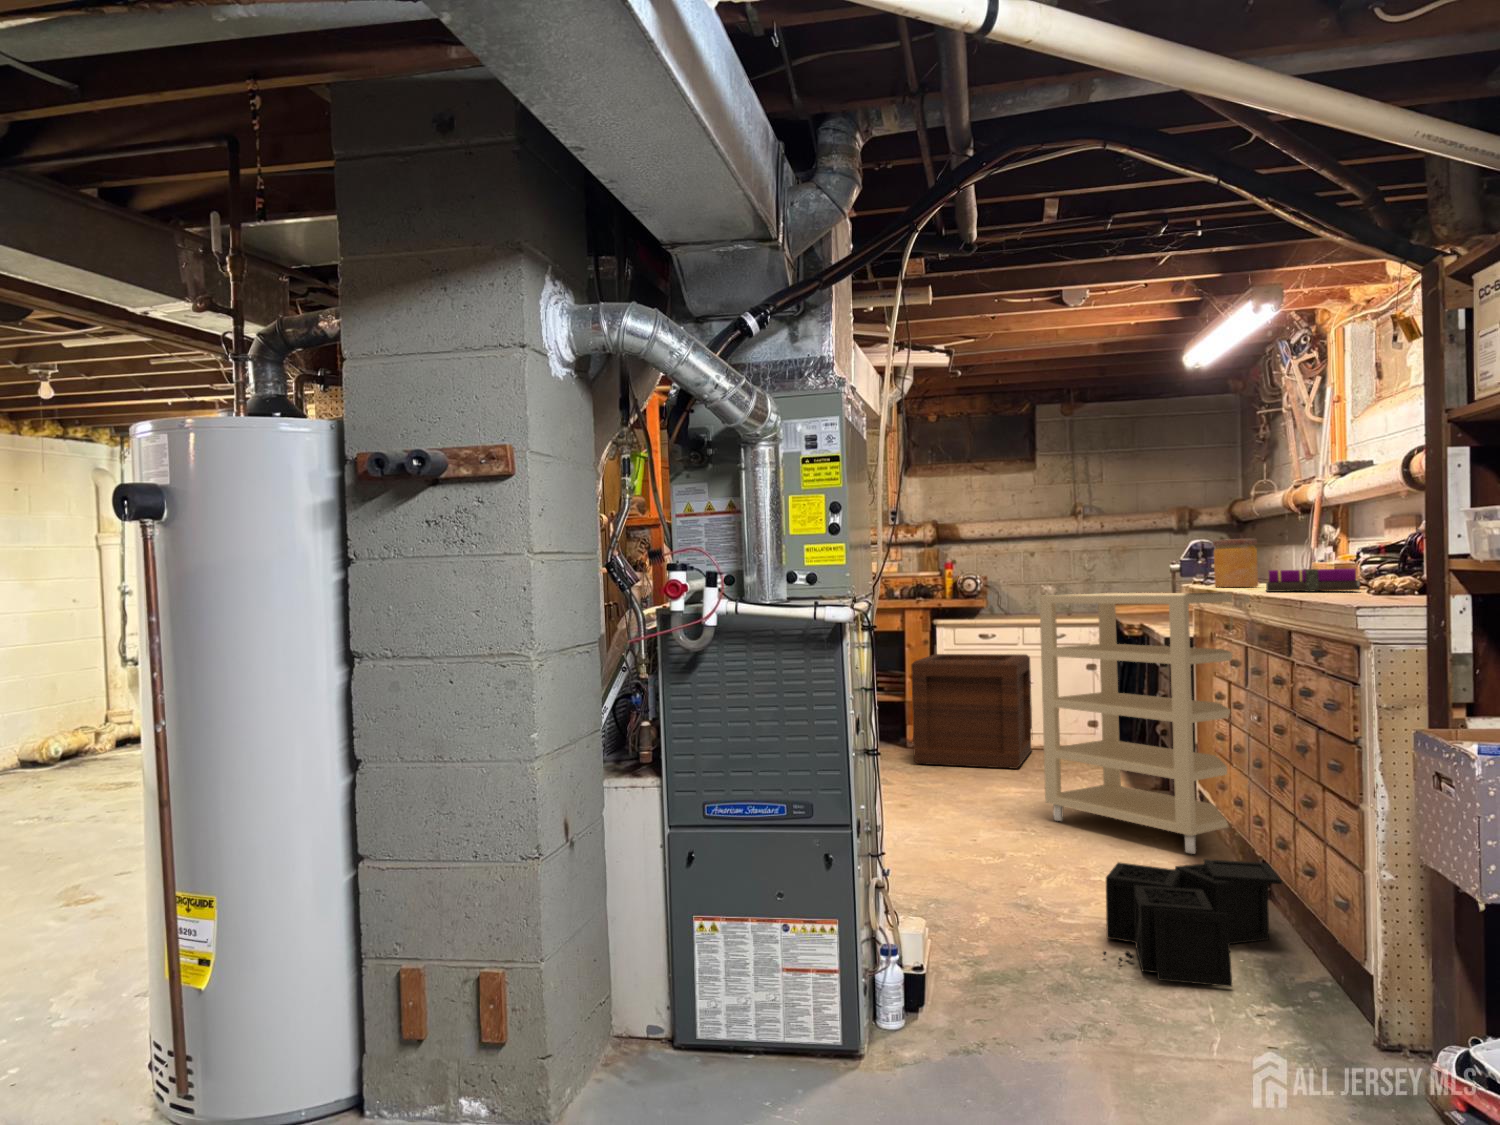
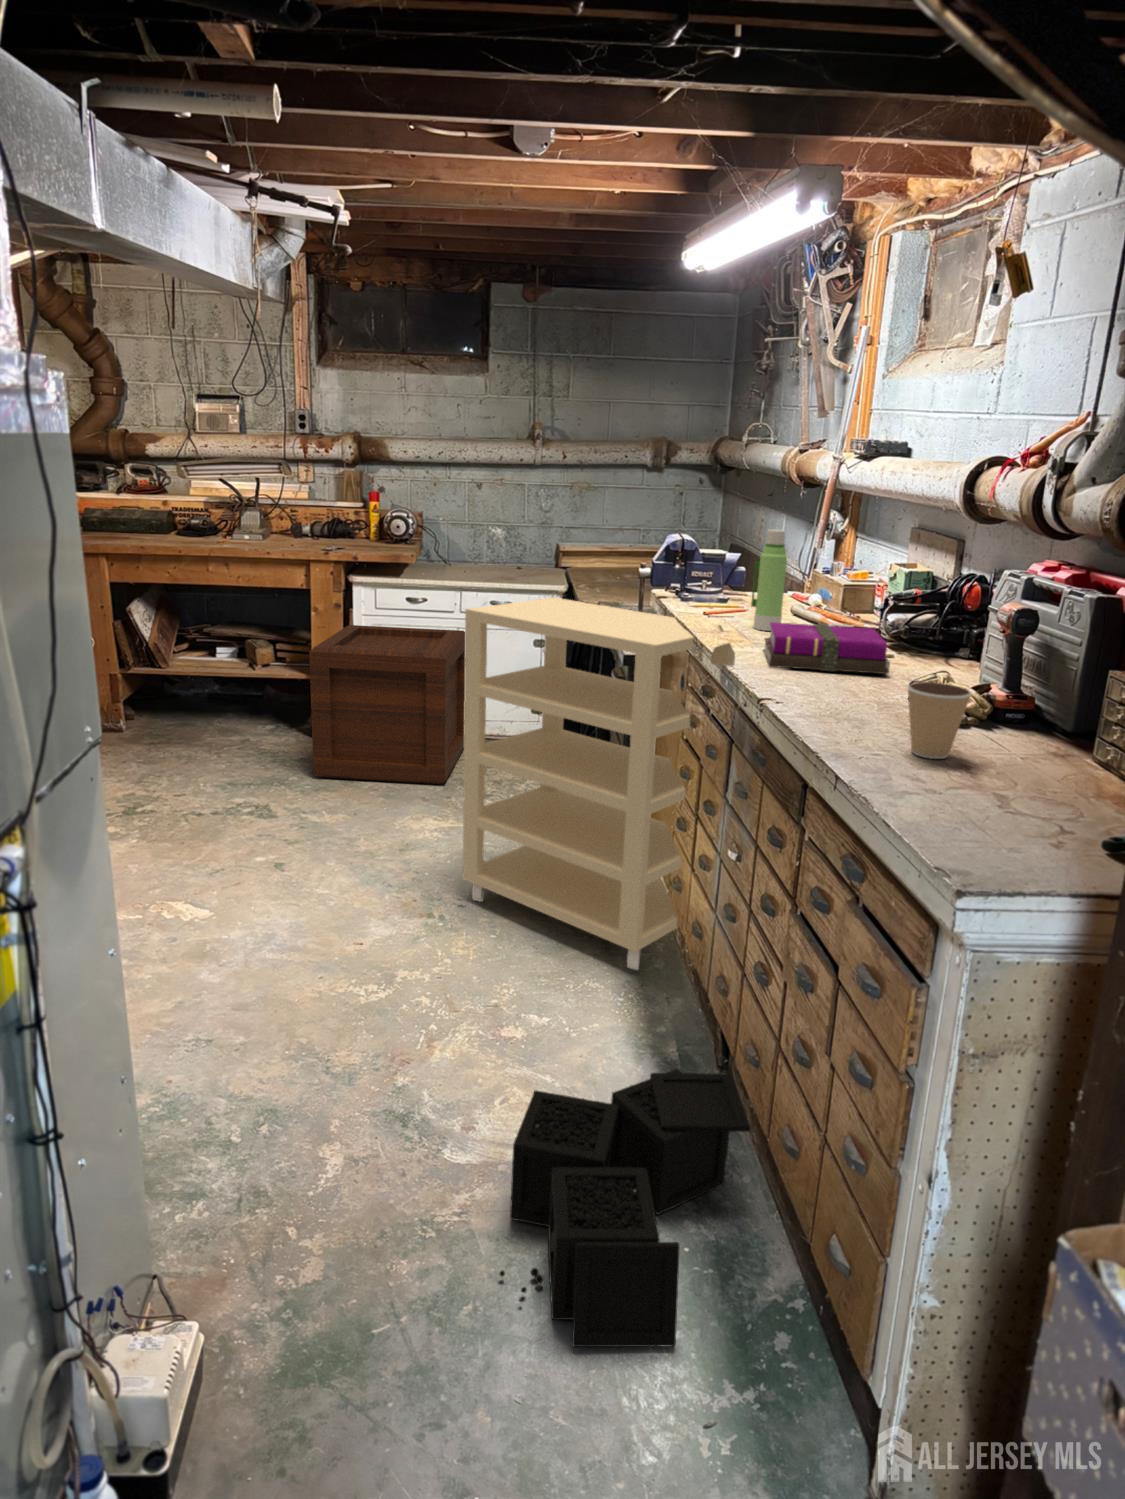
water bottle: none [1256,517,1283,589] -> present [751,530,787,631]
jar: present [1213,539,1258,587] -> none [695,544,753,615]
coffee cup: none [1346,555,1391,598] -> present [908,682,972,759]

